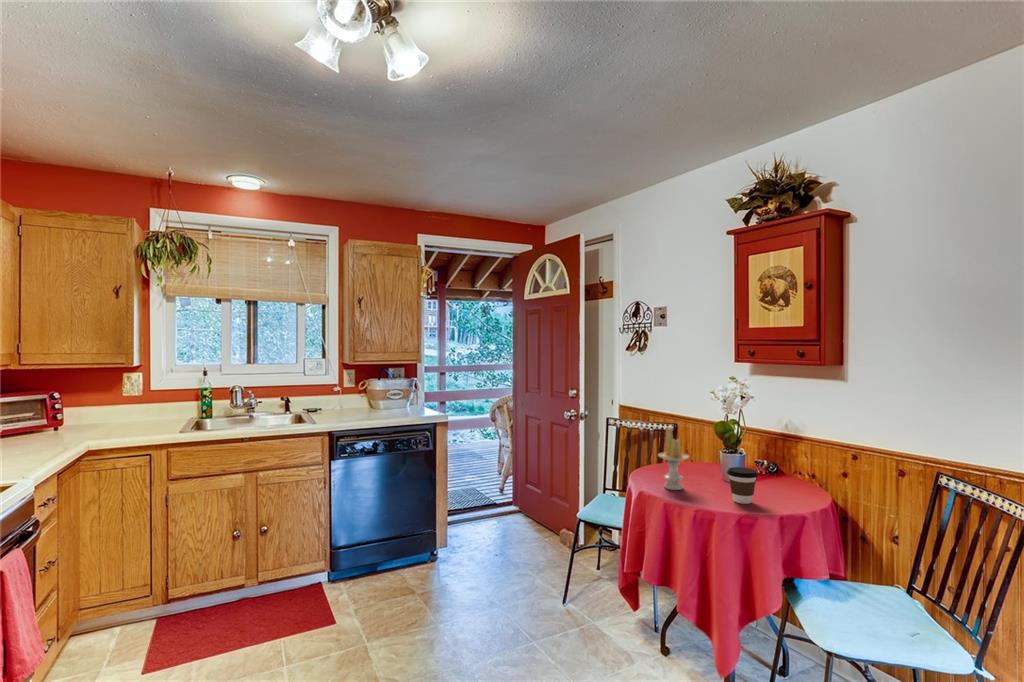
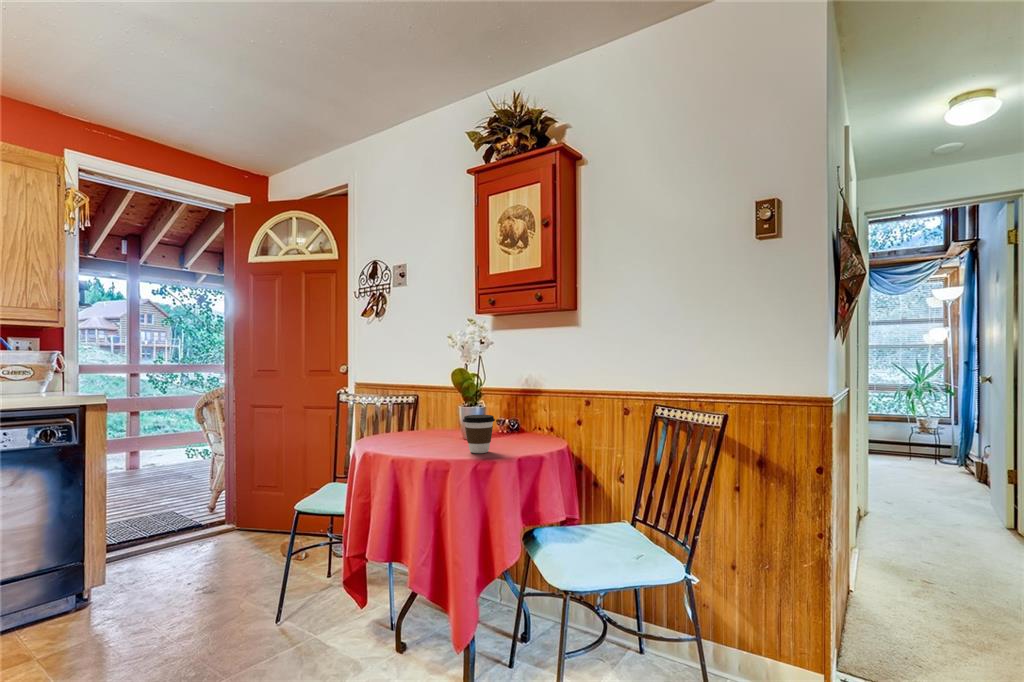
candle: present [658,428,689,490] -> none [387,378,424,450]

